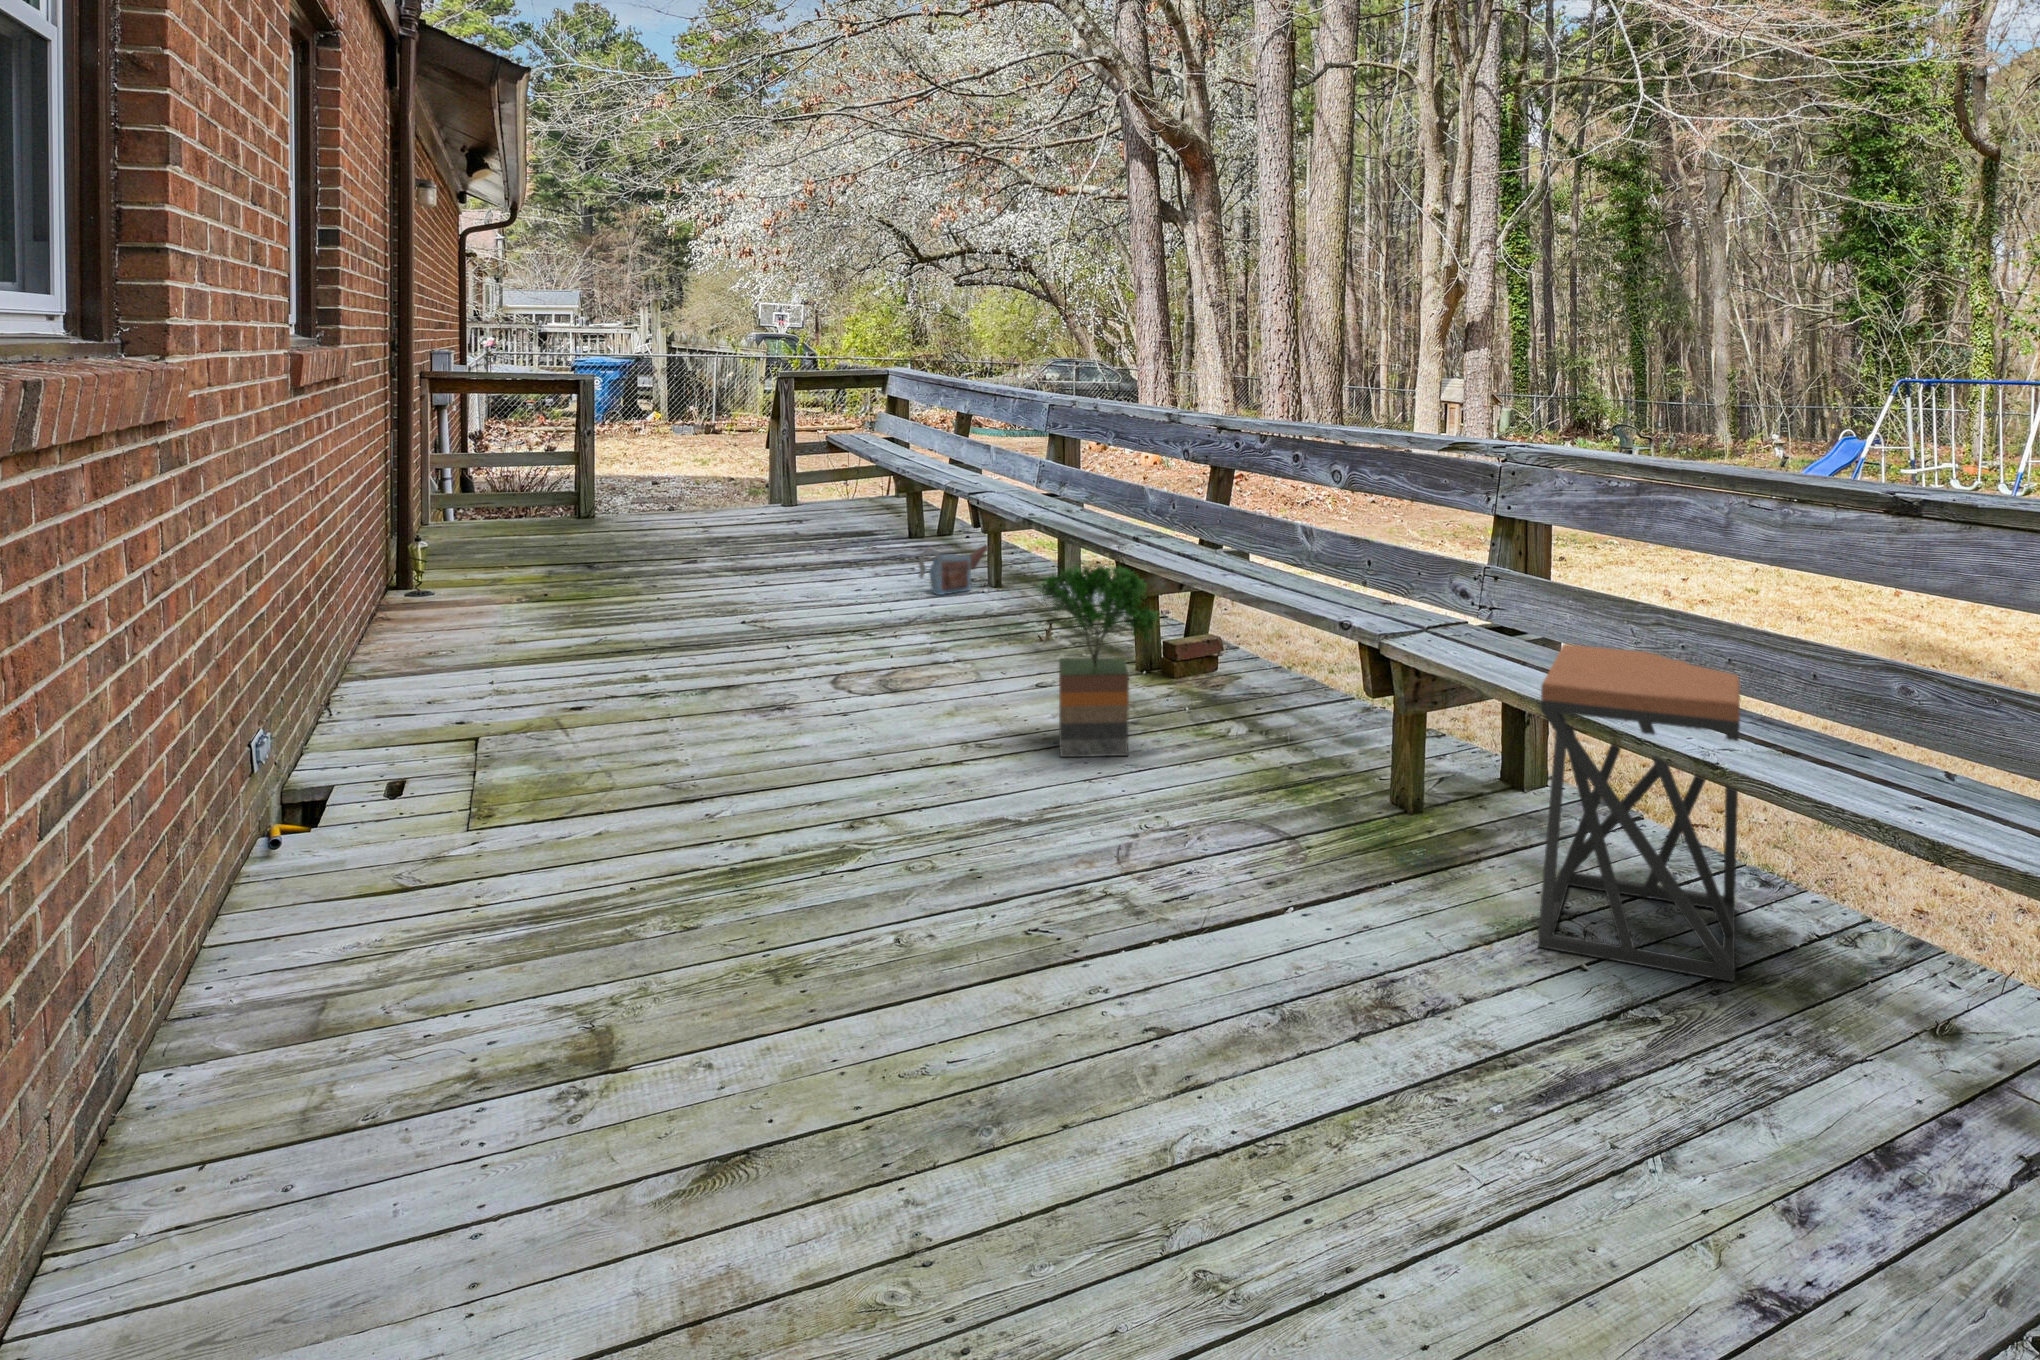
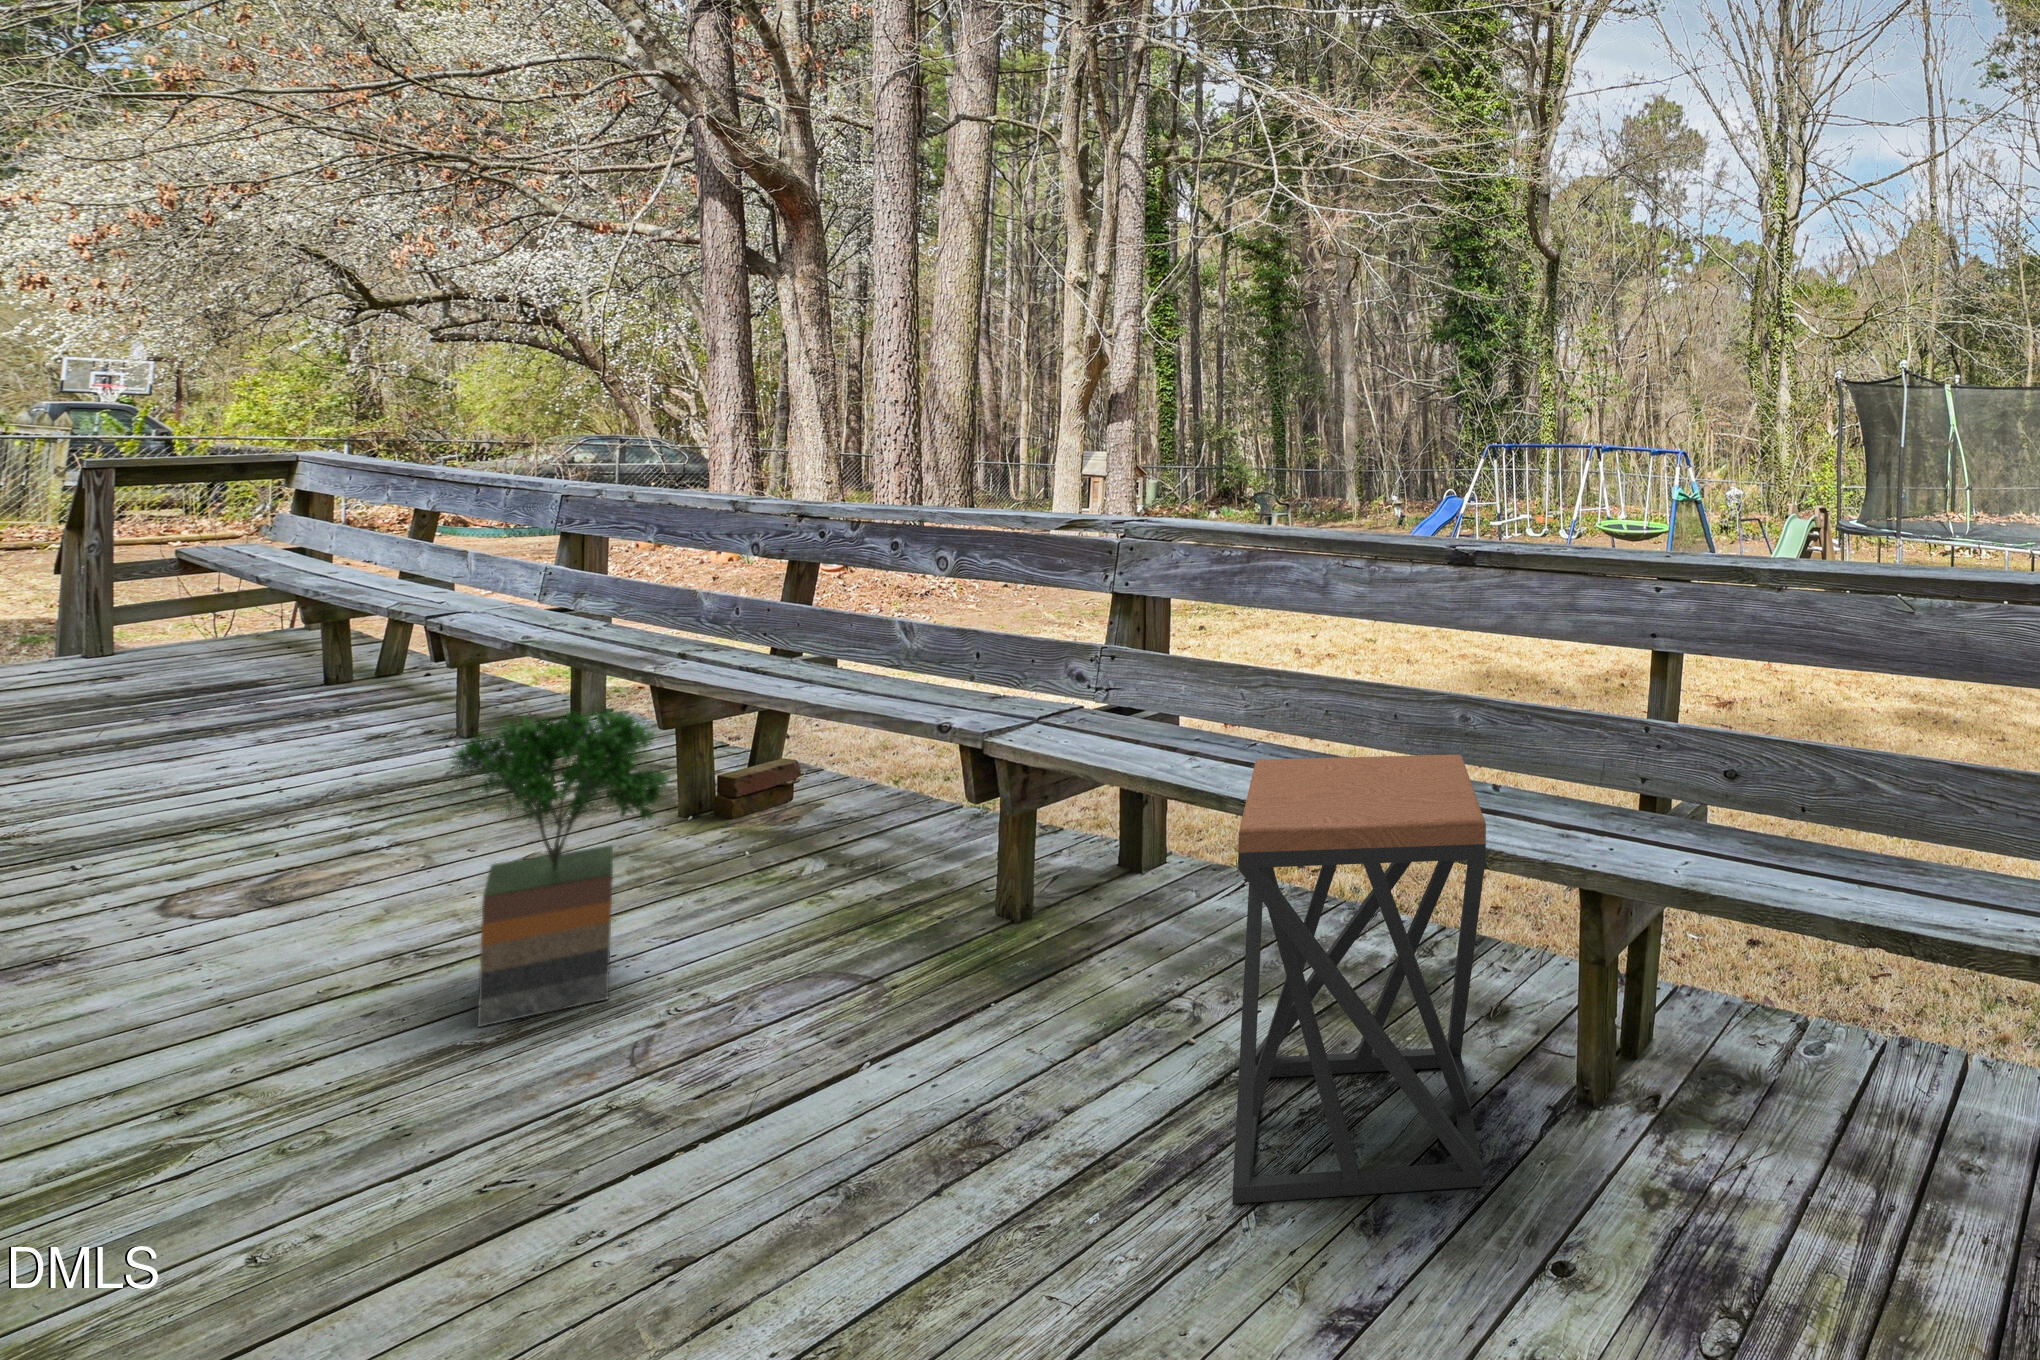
watering can: present [919,545,988,595] -> none [294,681,437,765]

